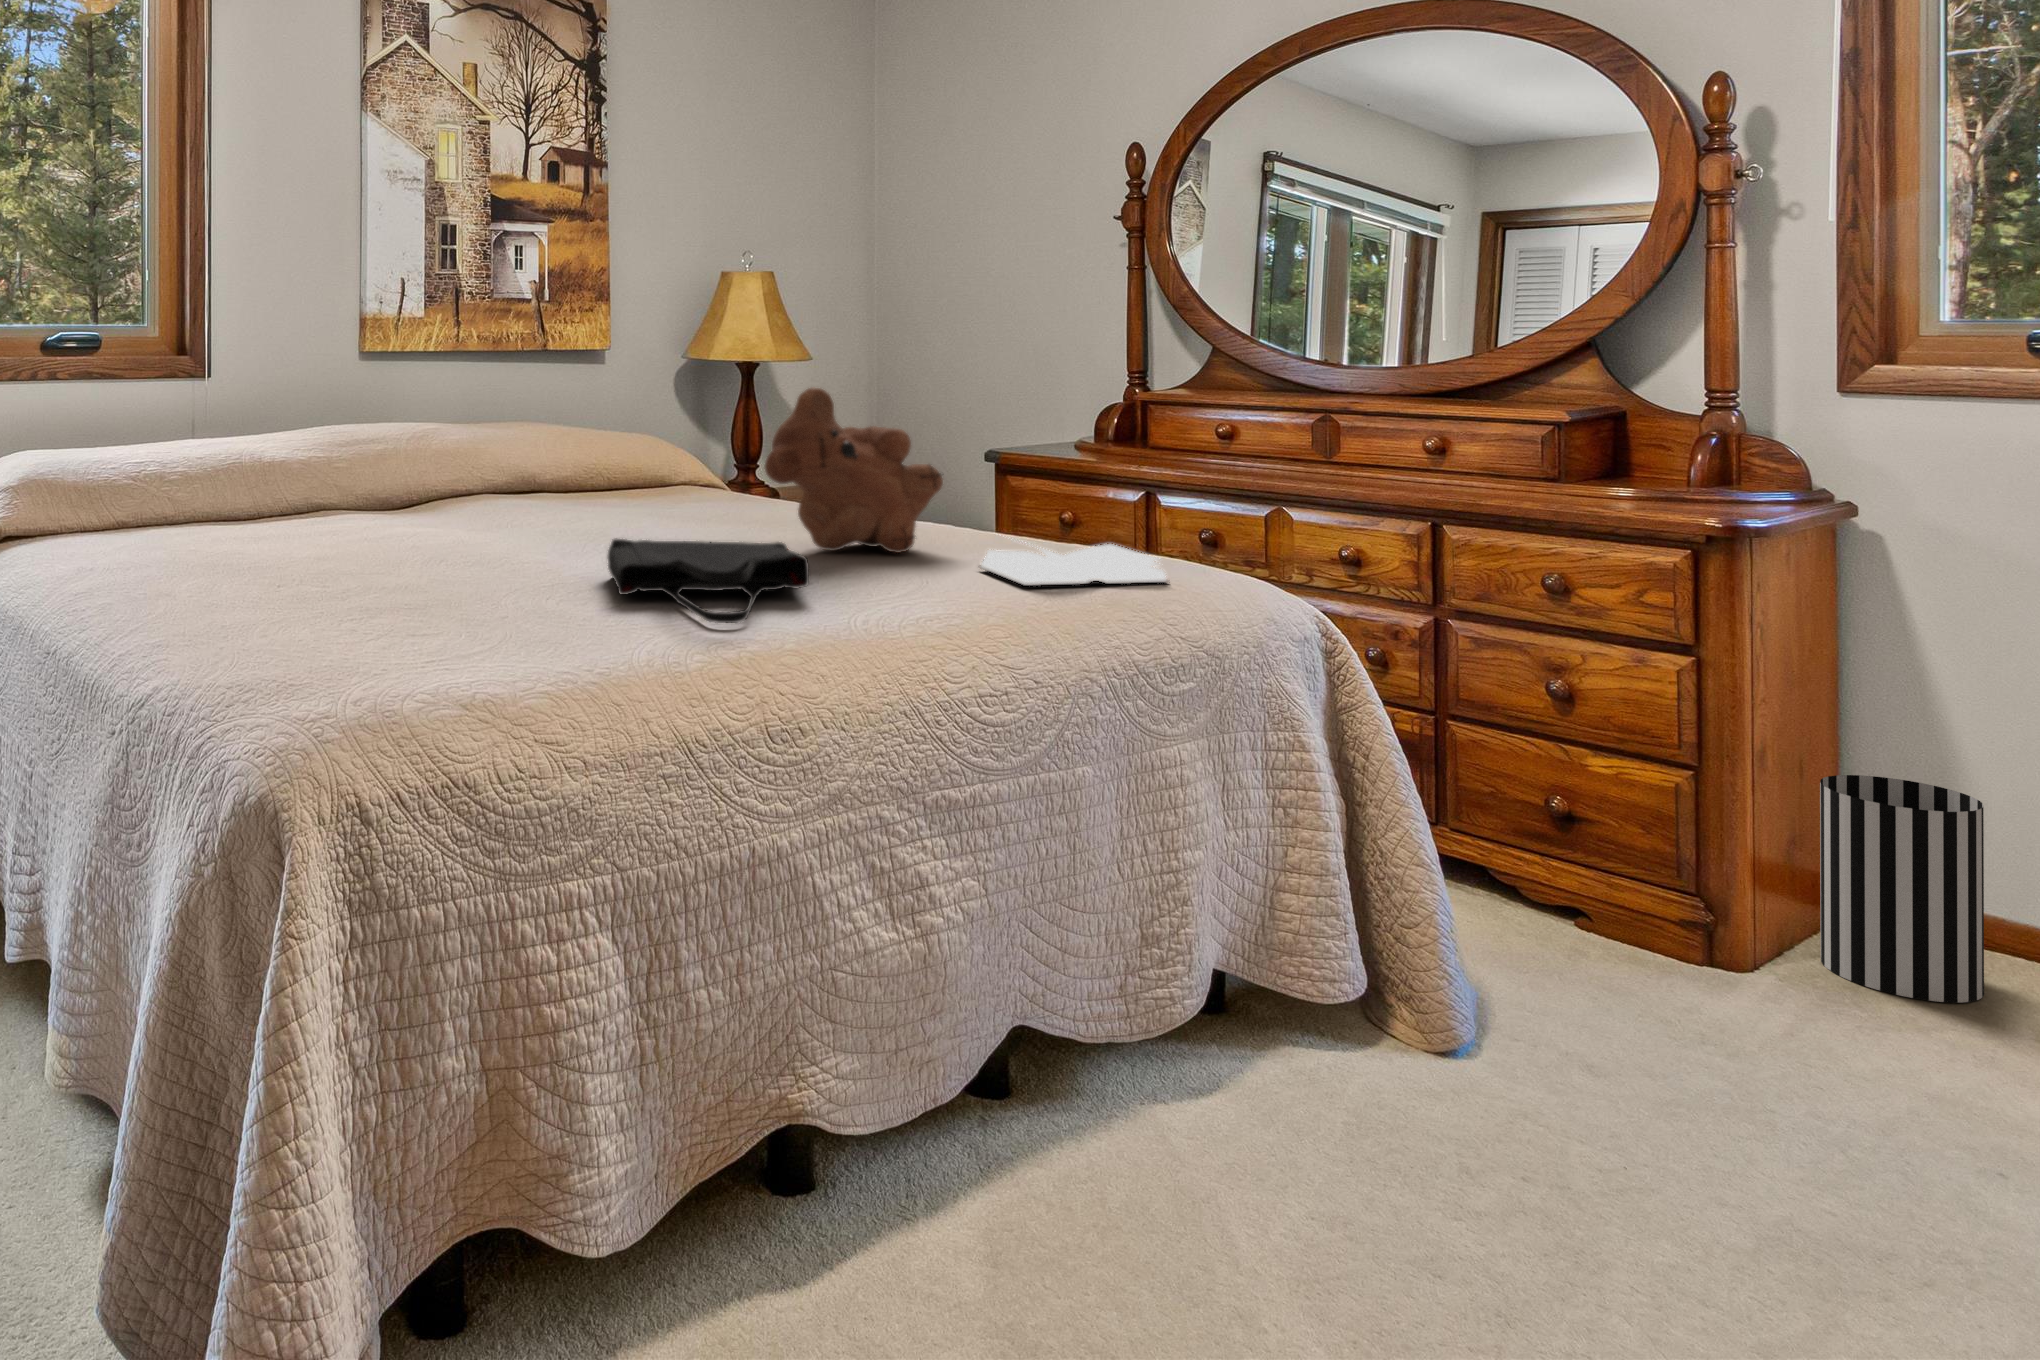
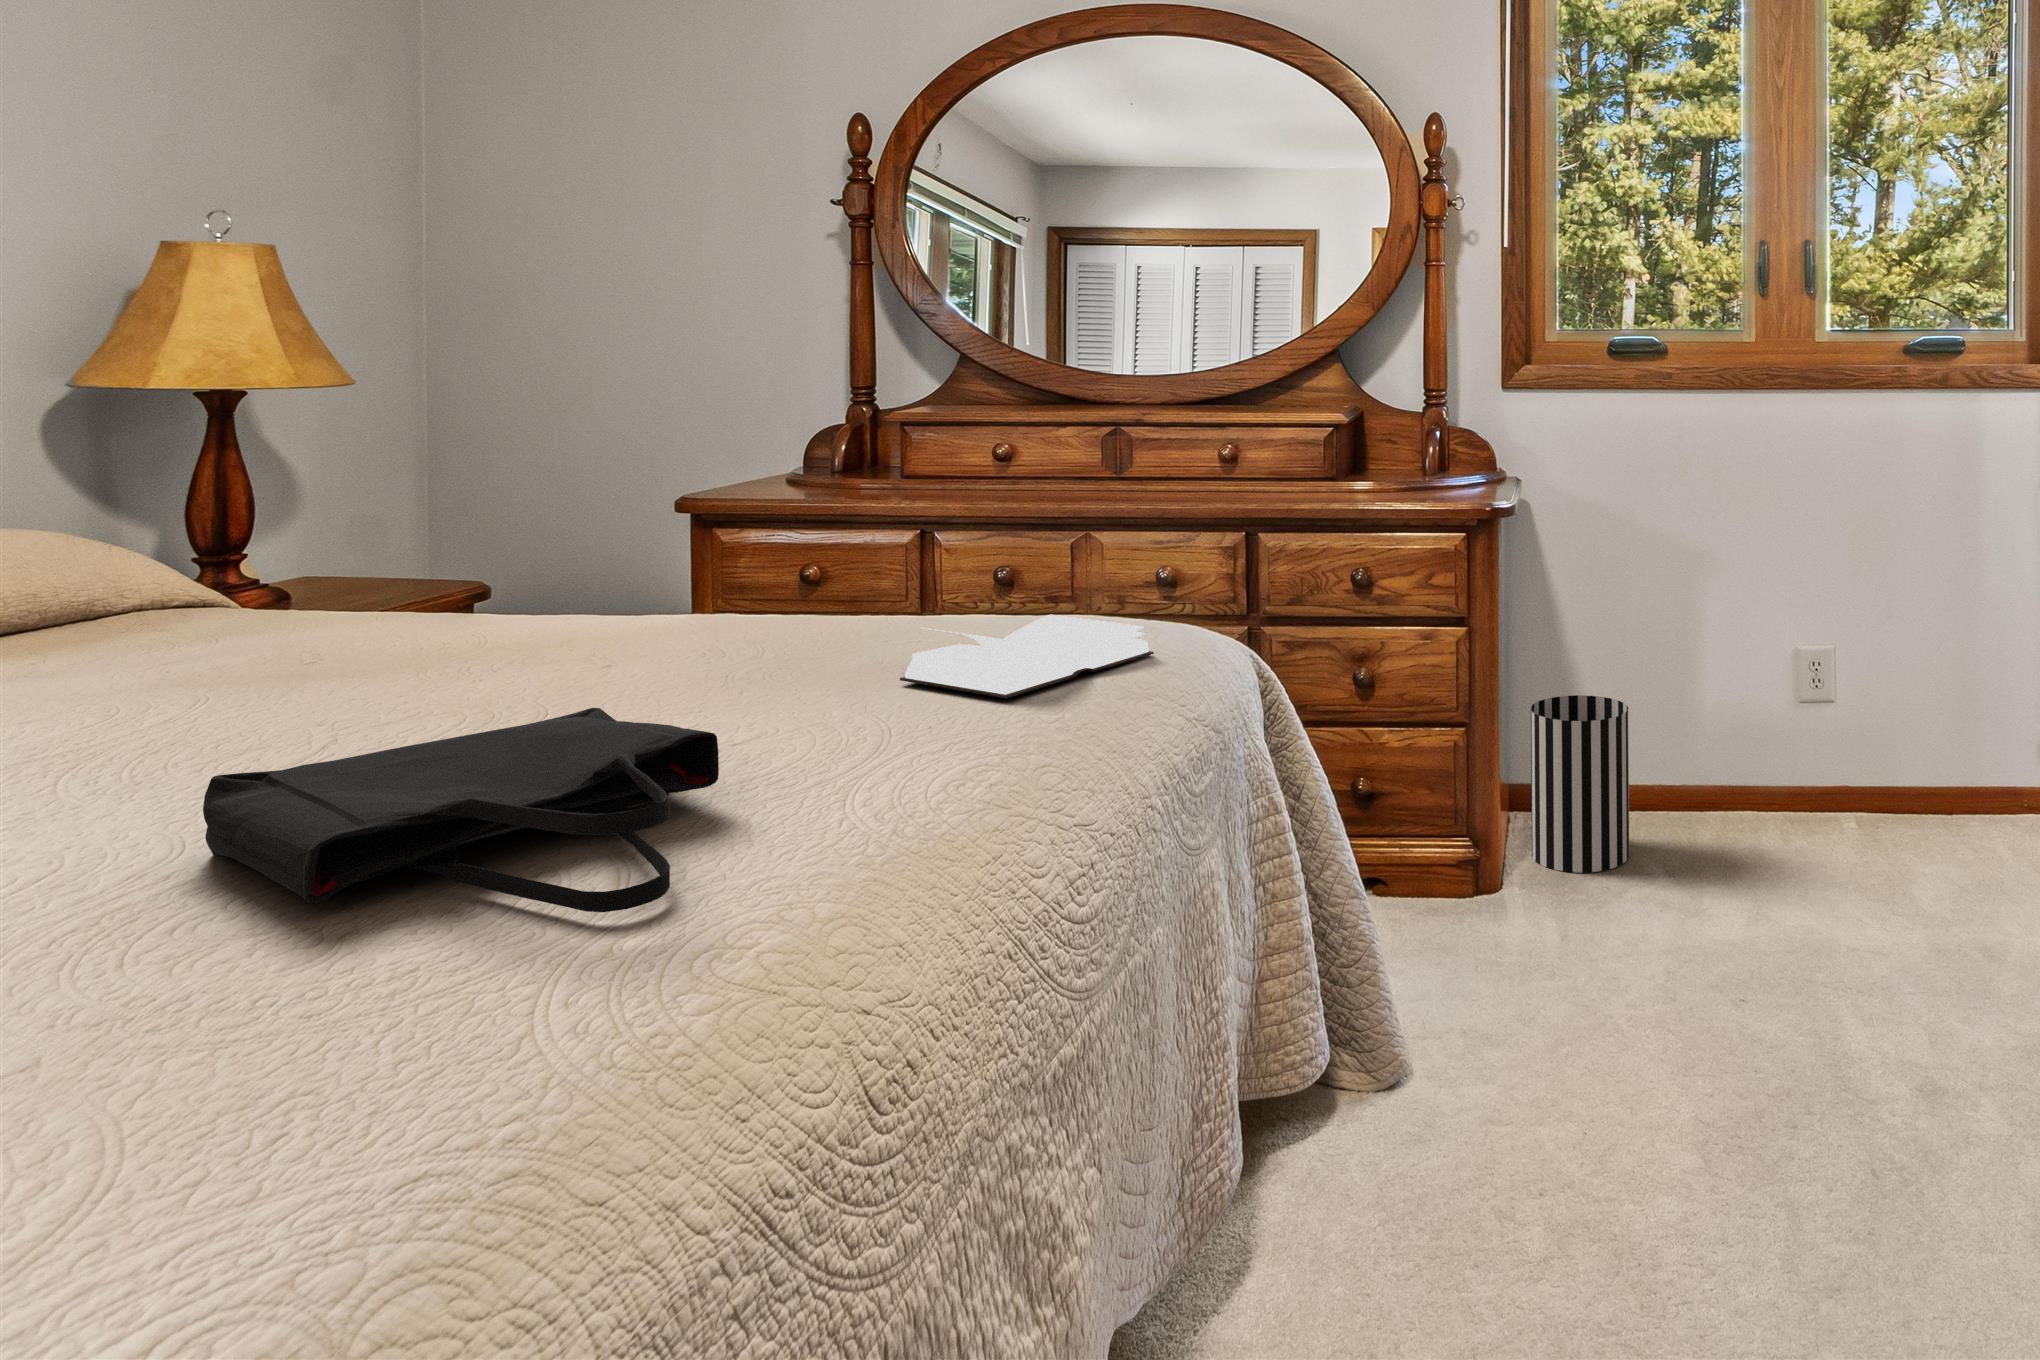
teddy bear: present [764,387,943,553] -> none [506,437,802,697]

